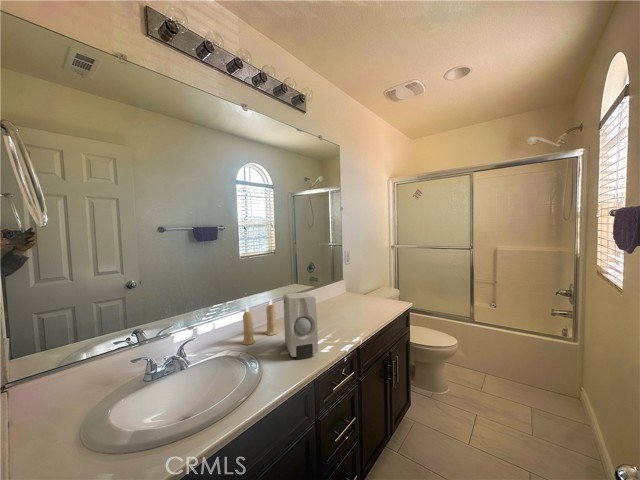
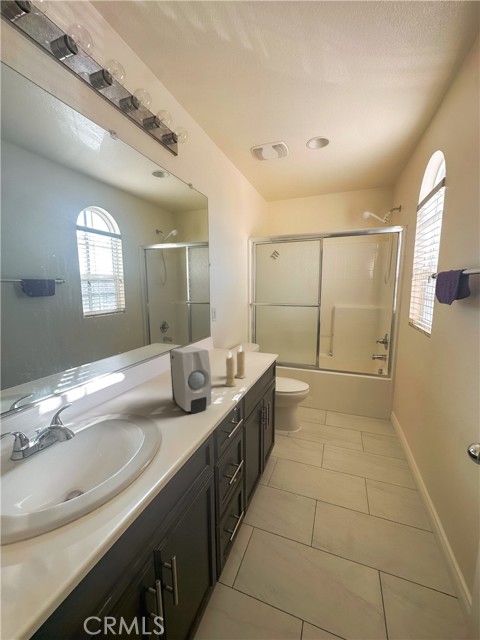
candle: present [241,299,277,345] -> present [225,346,246,387]

